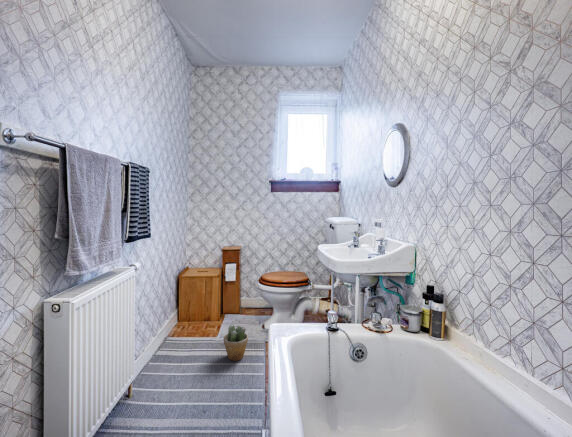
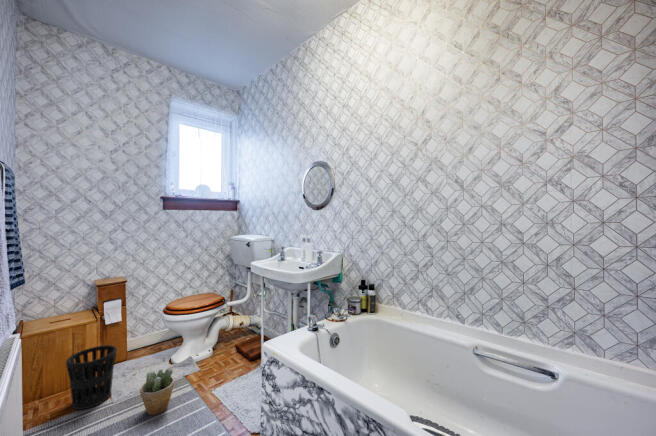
wastebasket: none [193,296,223,338] -> present [66,345,117,410]

